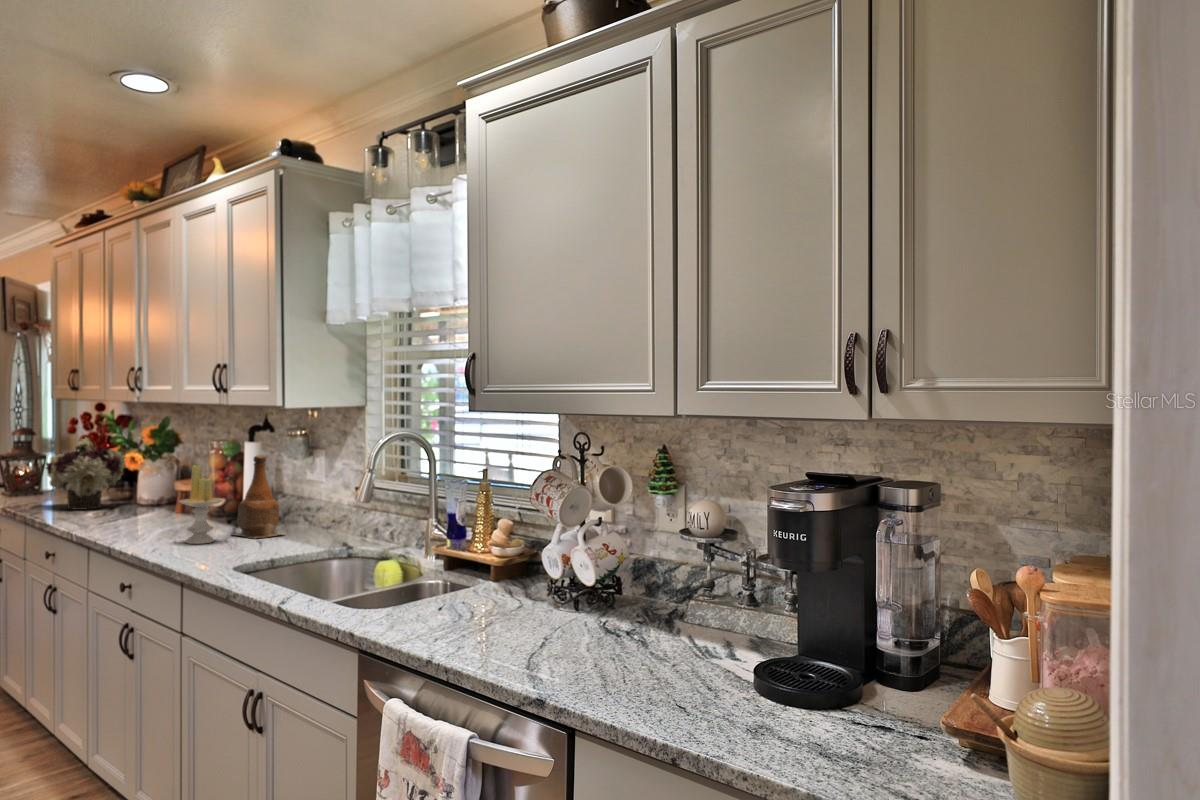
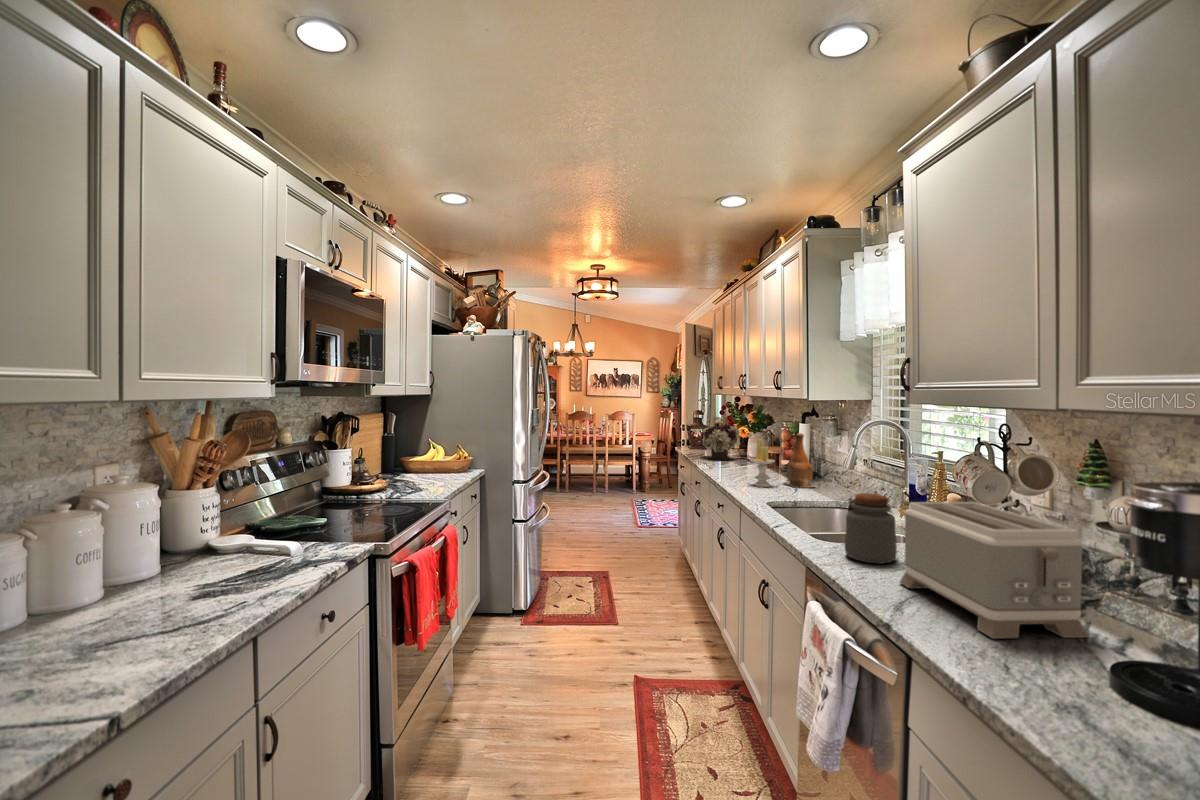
toaster: none [508,522,709,683] -> present [900,502,1088,639]
jar: none [412,528,480,625] -> present [845,493,897,563]

